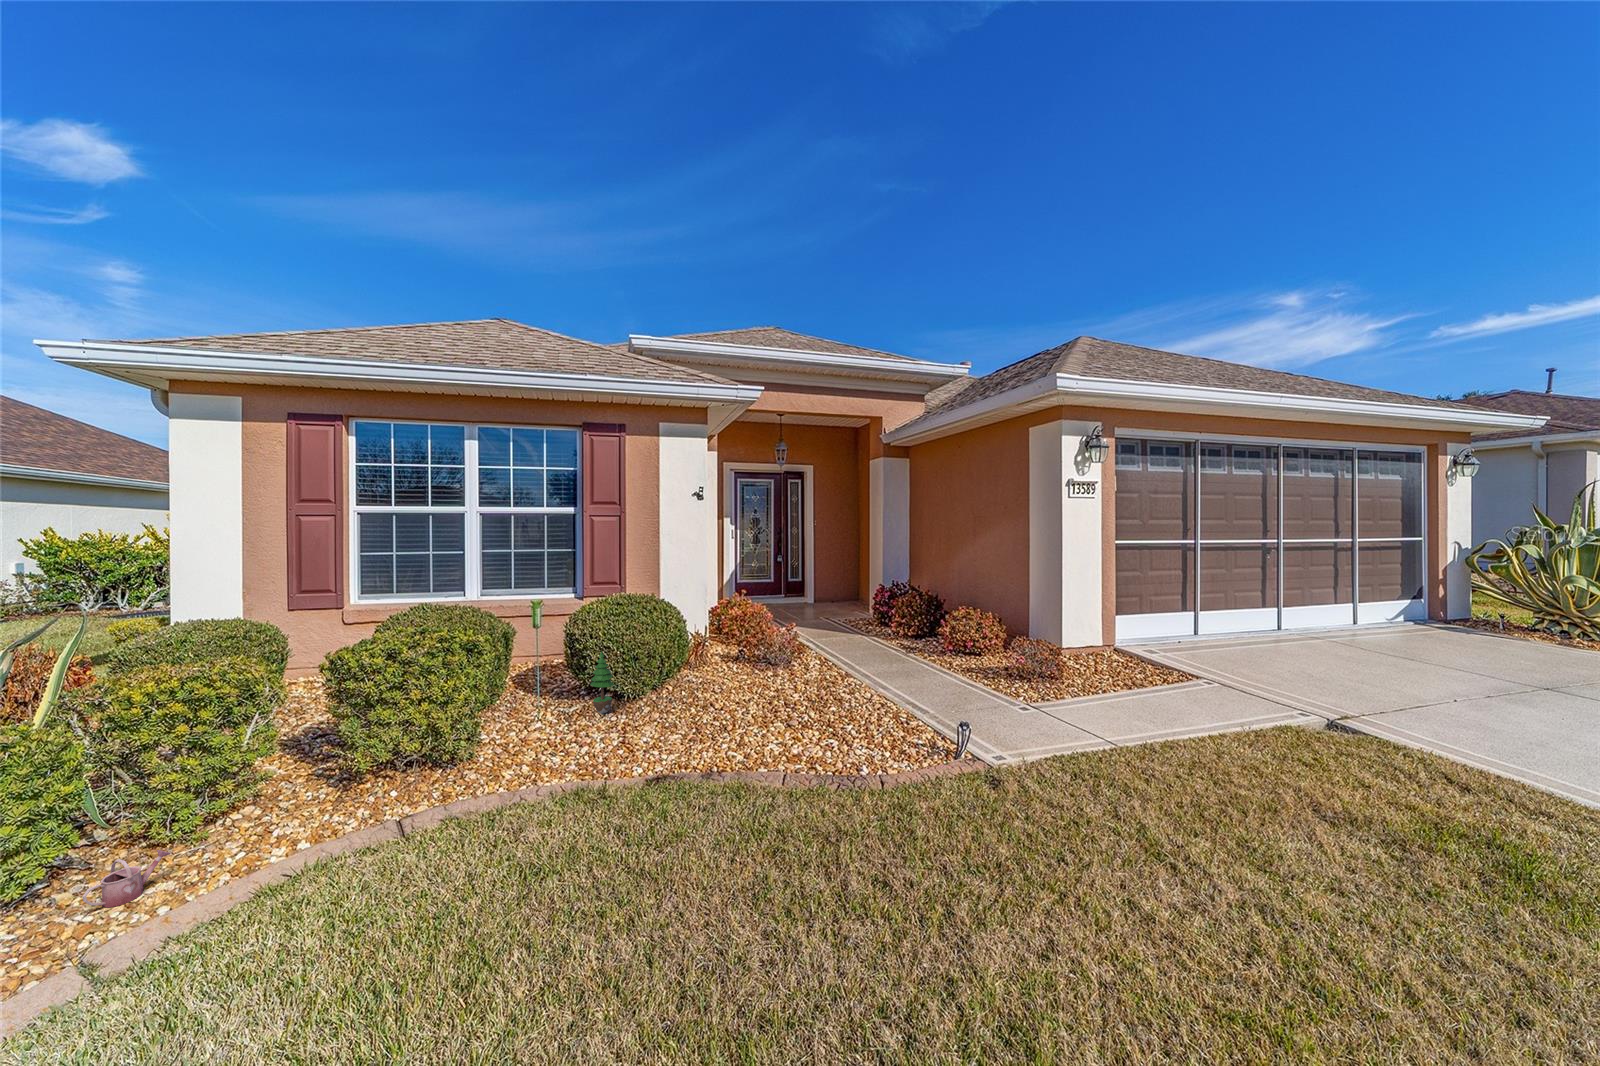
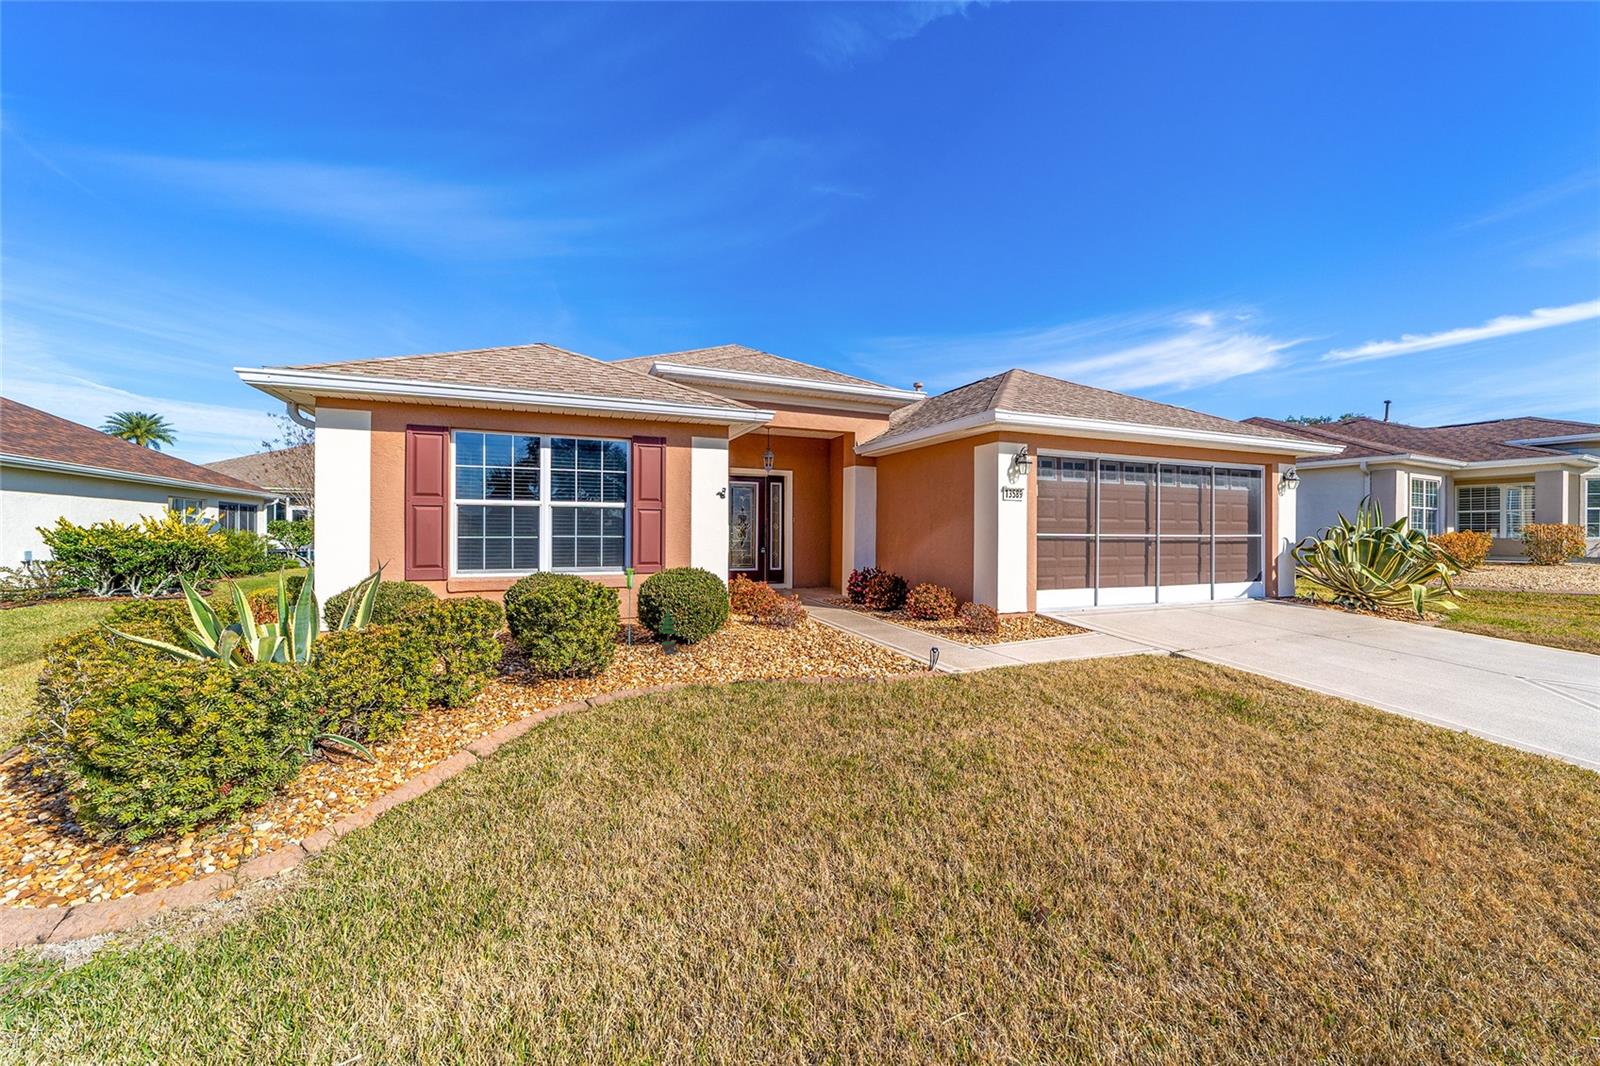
watering can: present [83,850,171,908] -> none [420,709,452,738]

